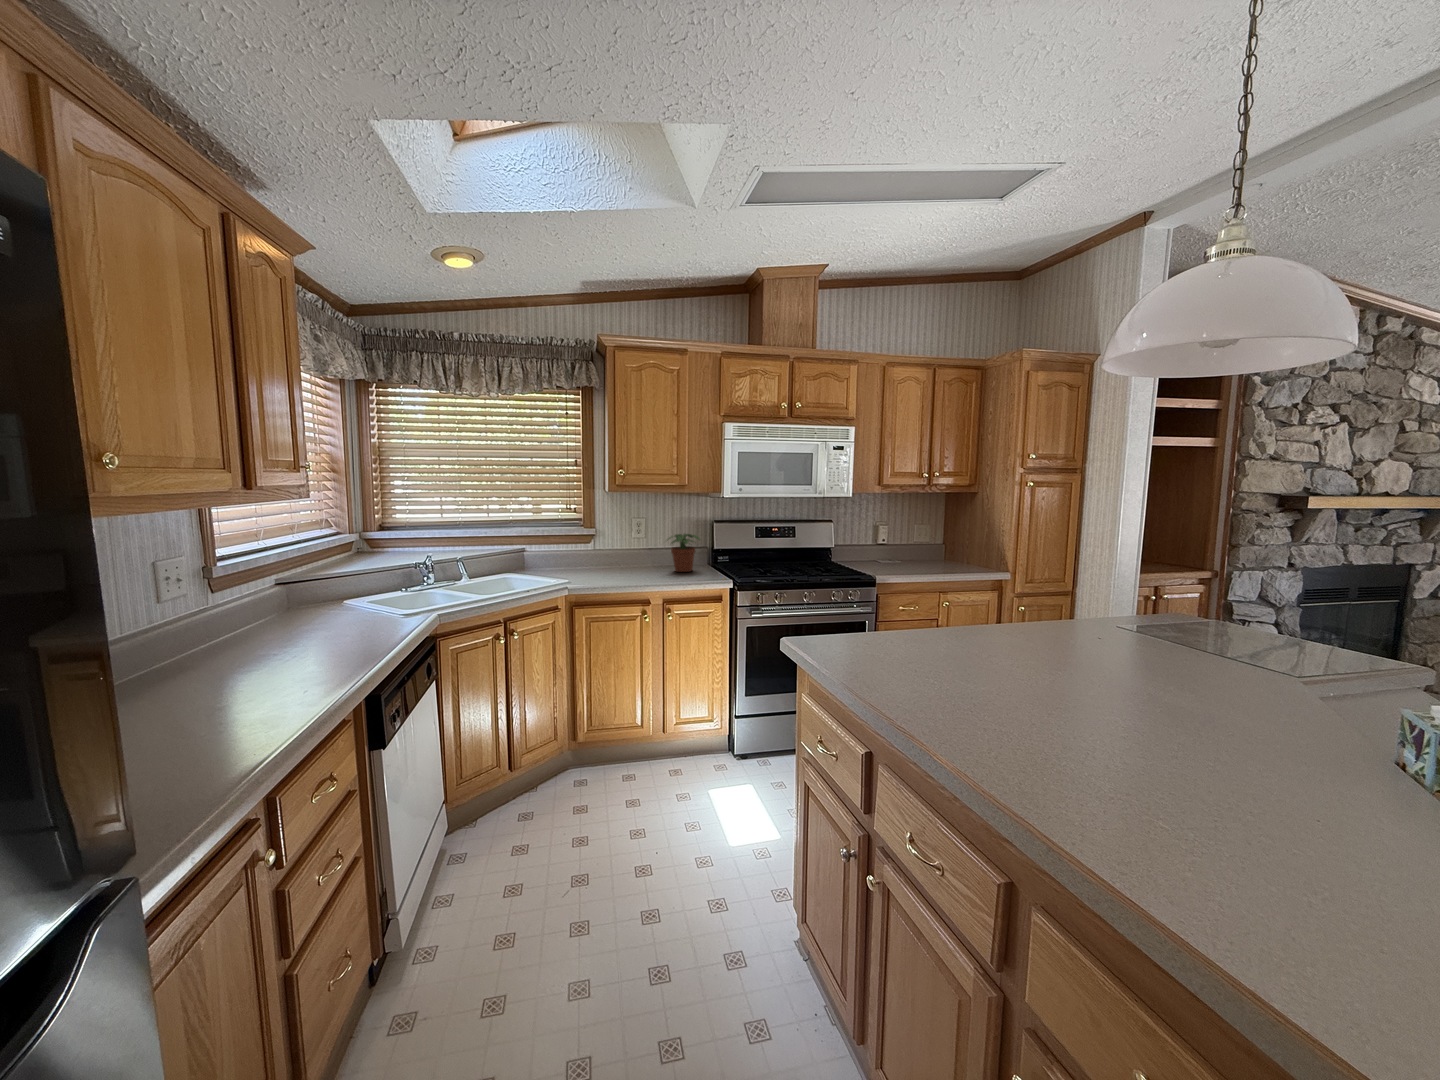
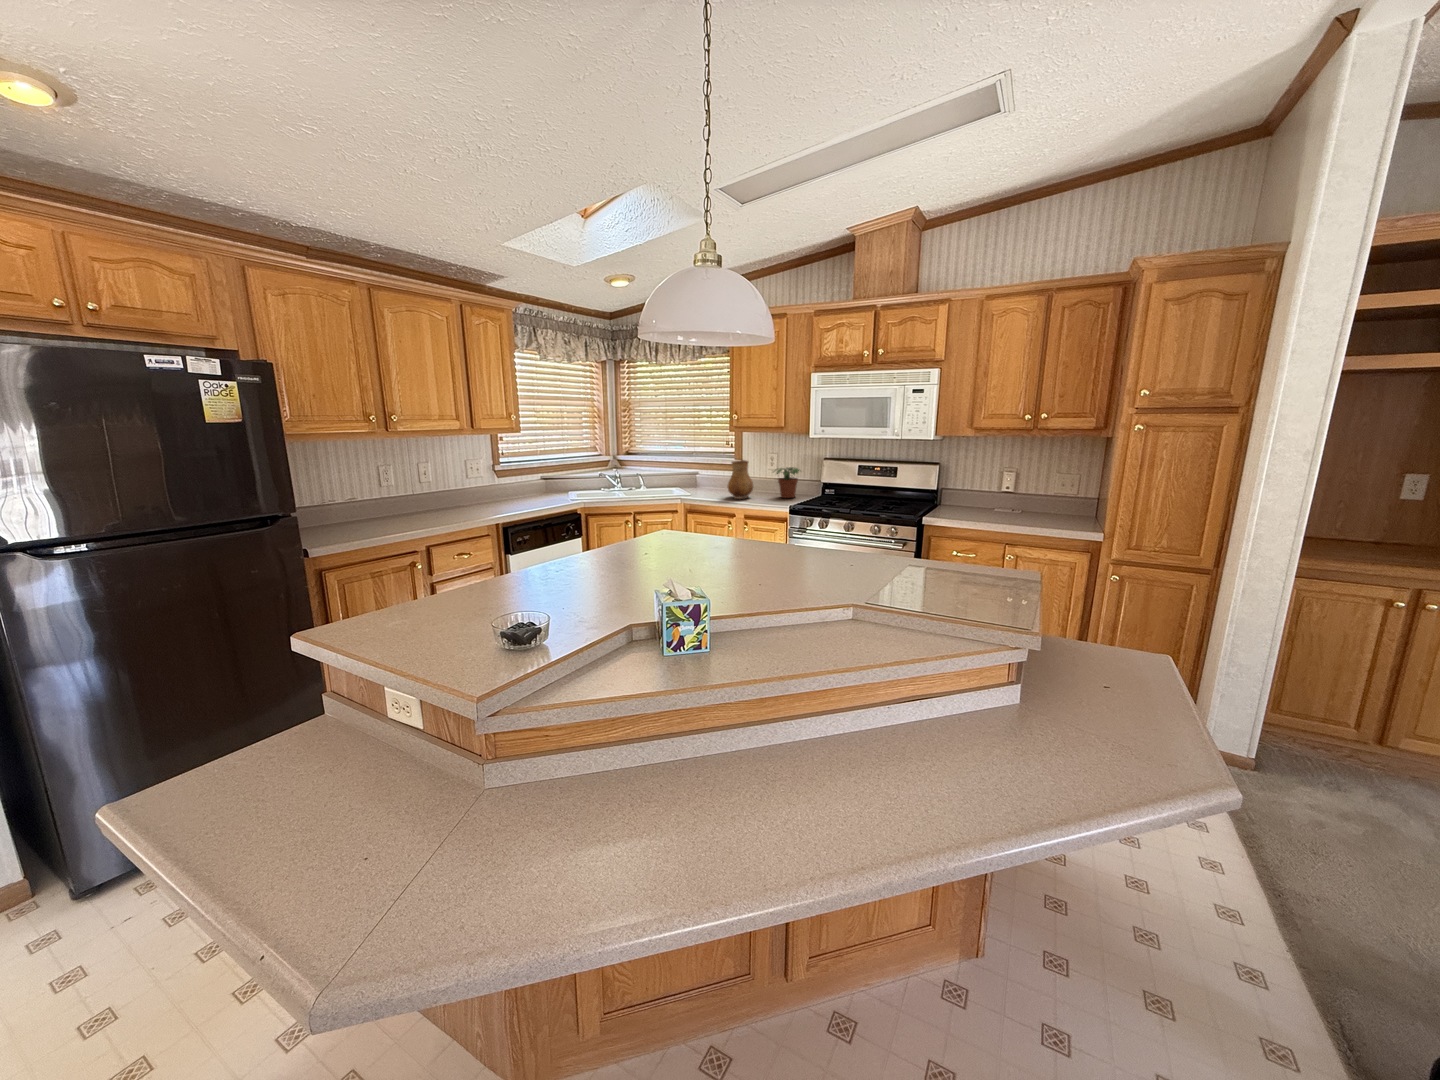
ceramic pitcher: none [612,528,647,579] -> present [728,460,753,499]

